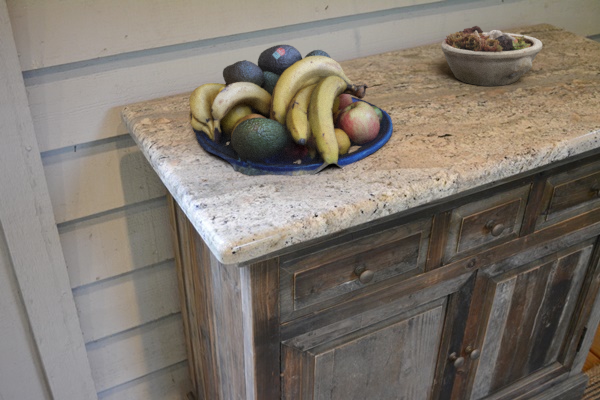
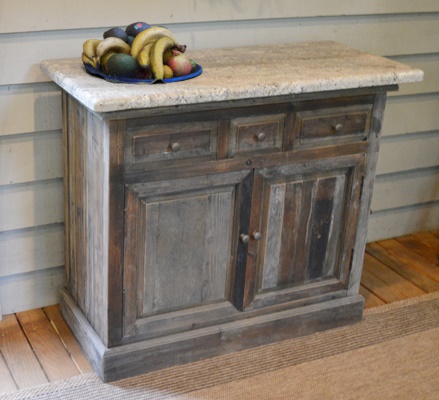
succulent planter: present [441,26,542,86] -> none [247,25,309,61]

